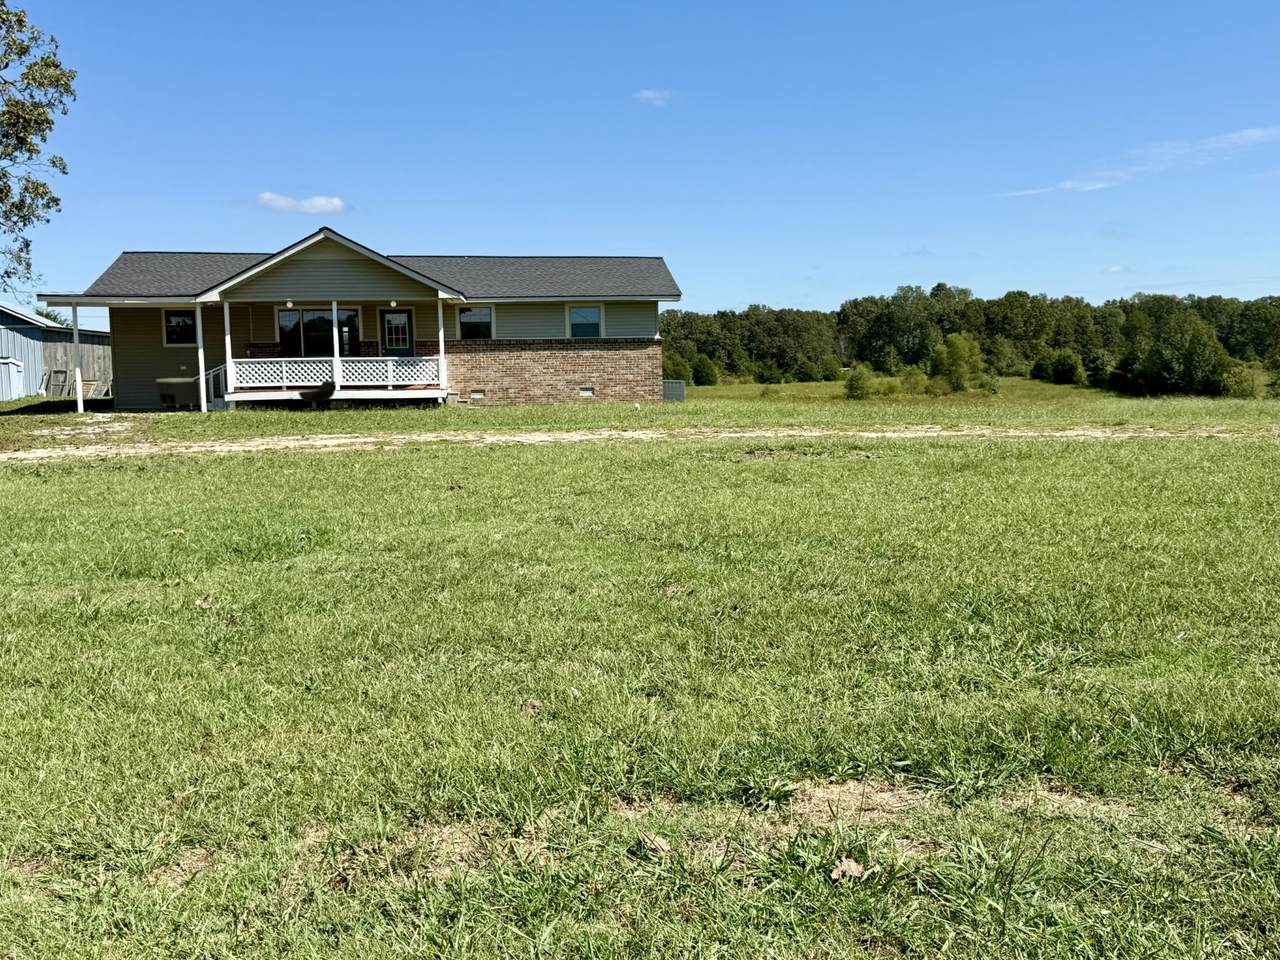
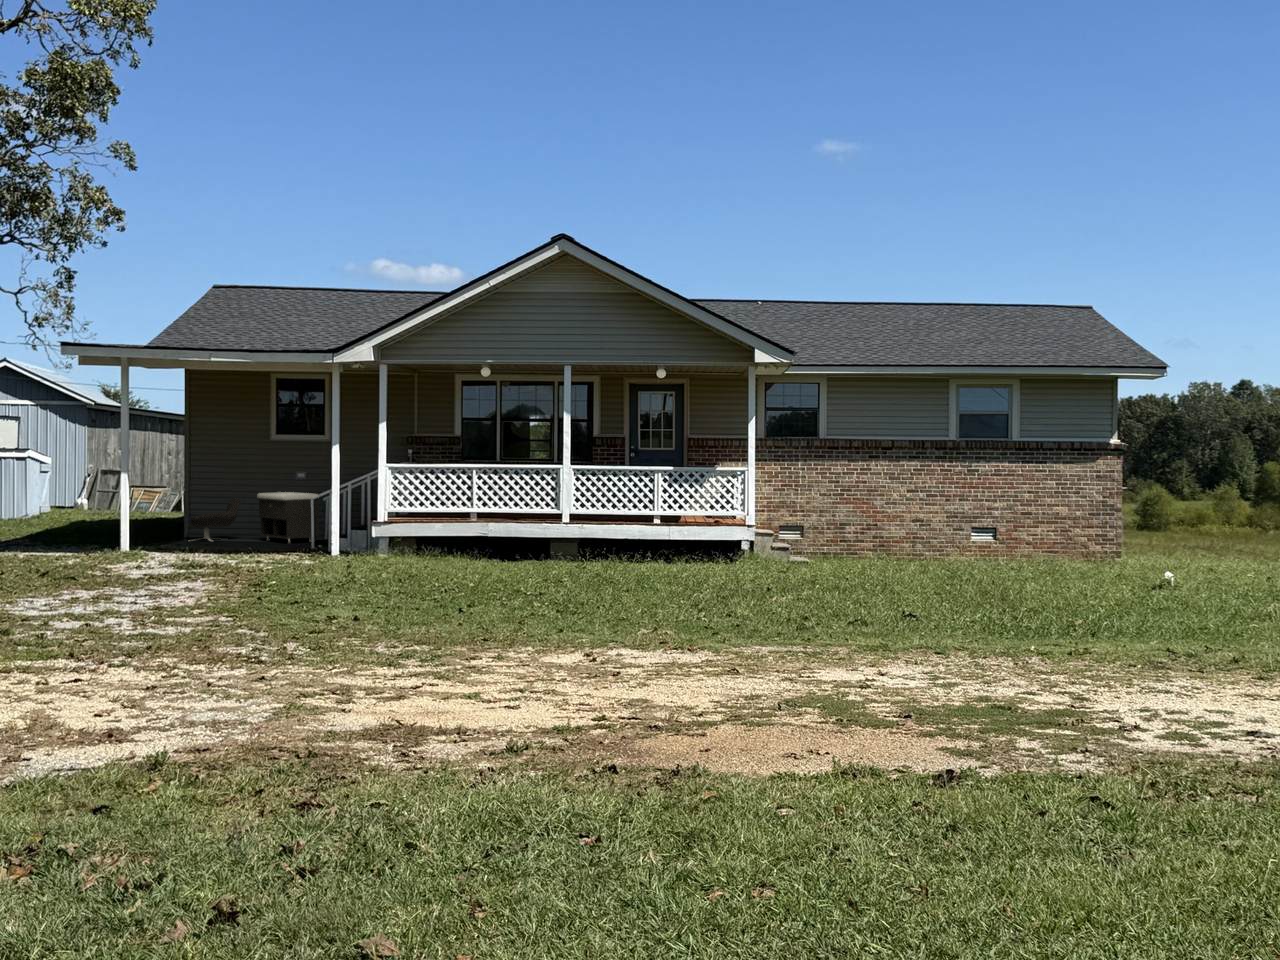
lounge chair: present [299,381,335,408] -> present [190,498,241,541]

